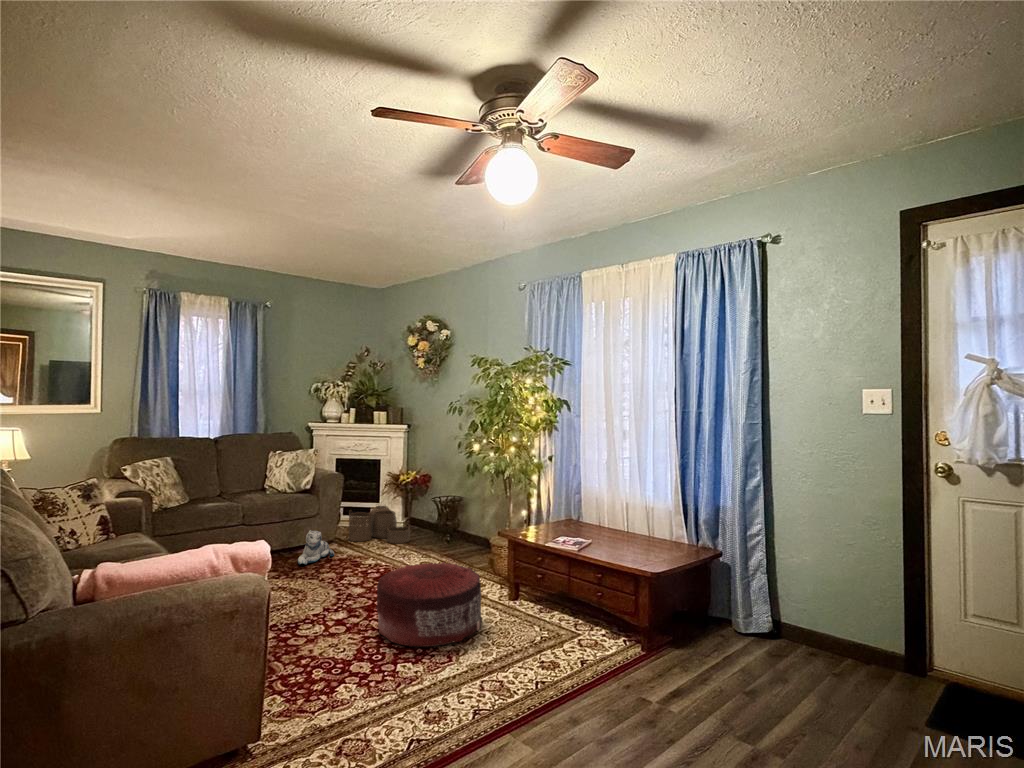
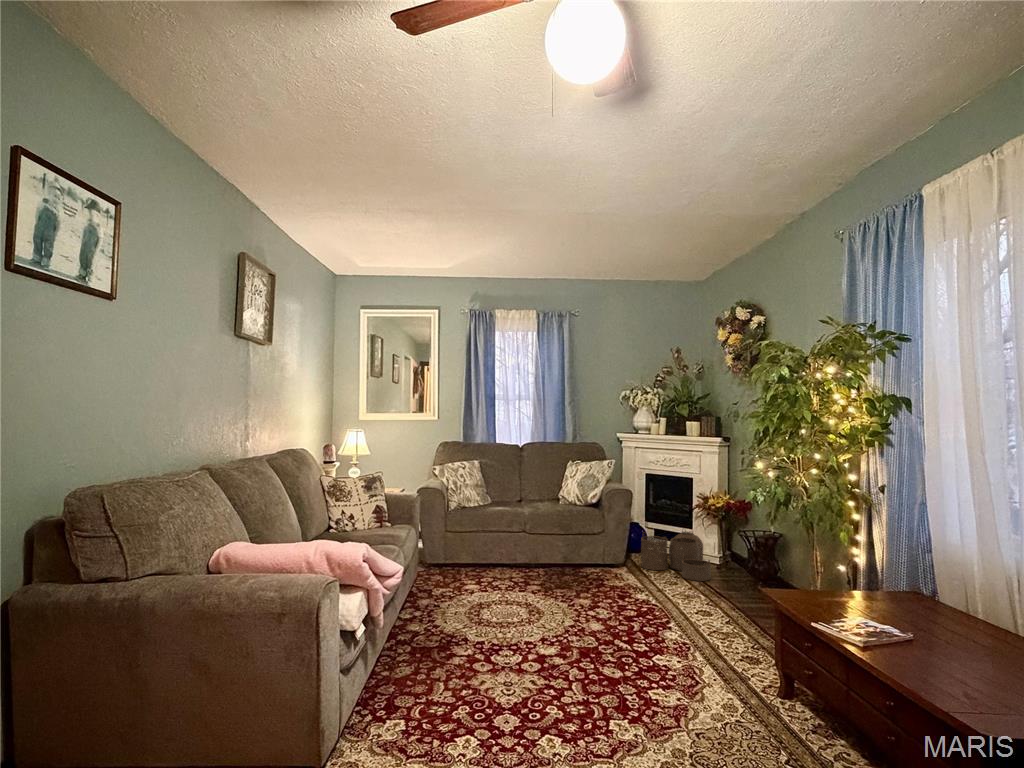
plush toy: present [298,530,334,565] -> none [567,548,613,585]
pouf: present [376,562,482,647] -> none [562,608,712,734]

